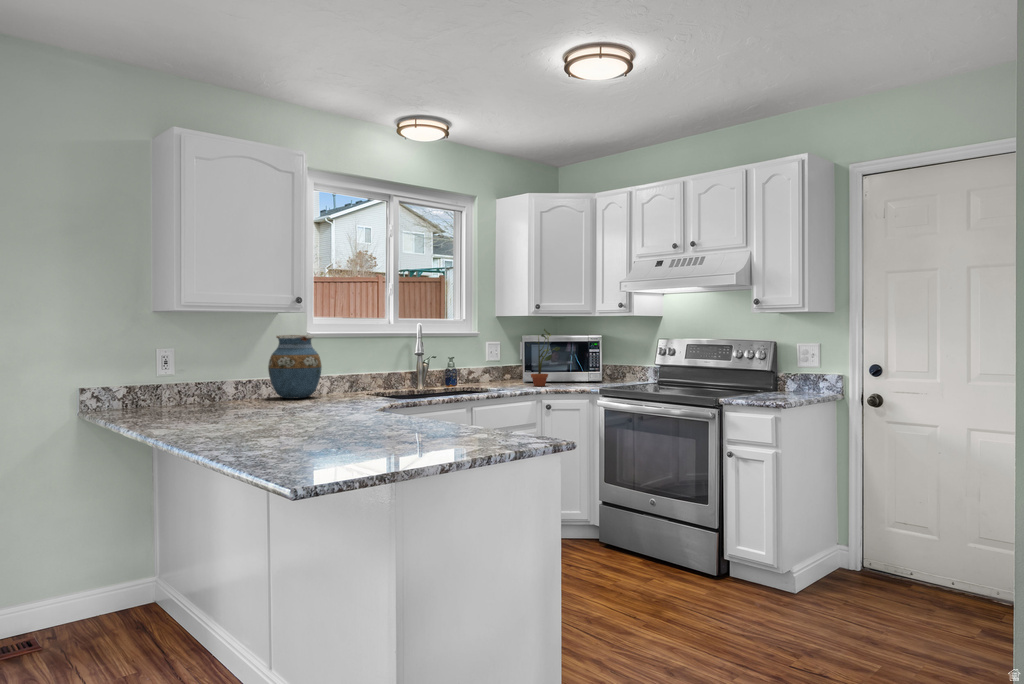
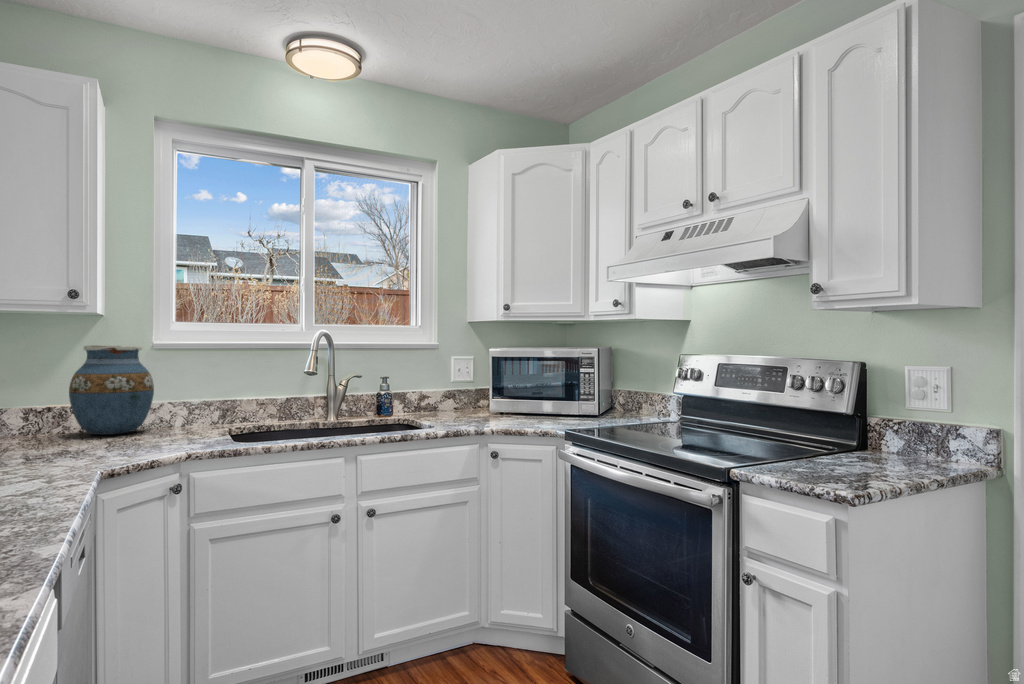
potted plant: present [531,329,560,386] -> none [473,339,523,421]

